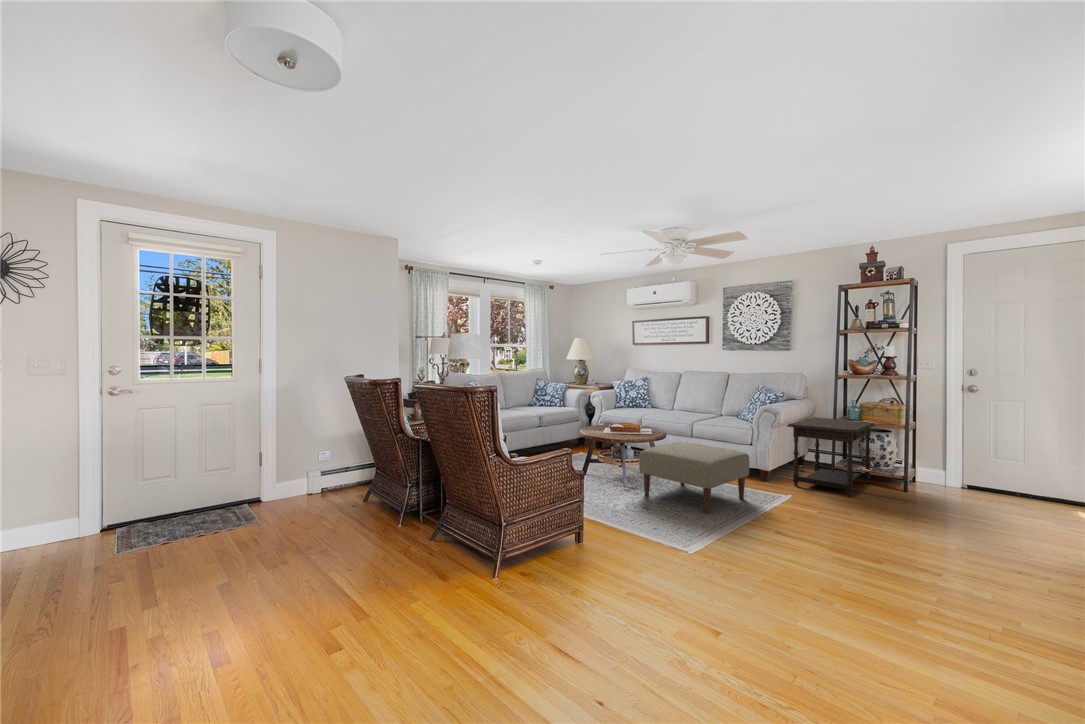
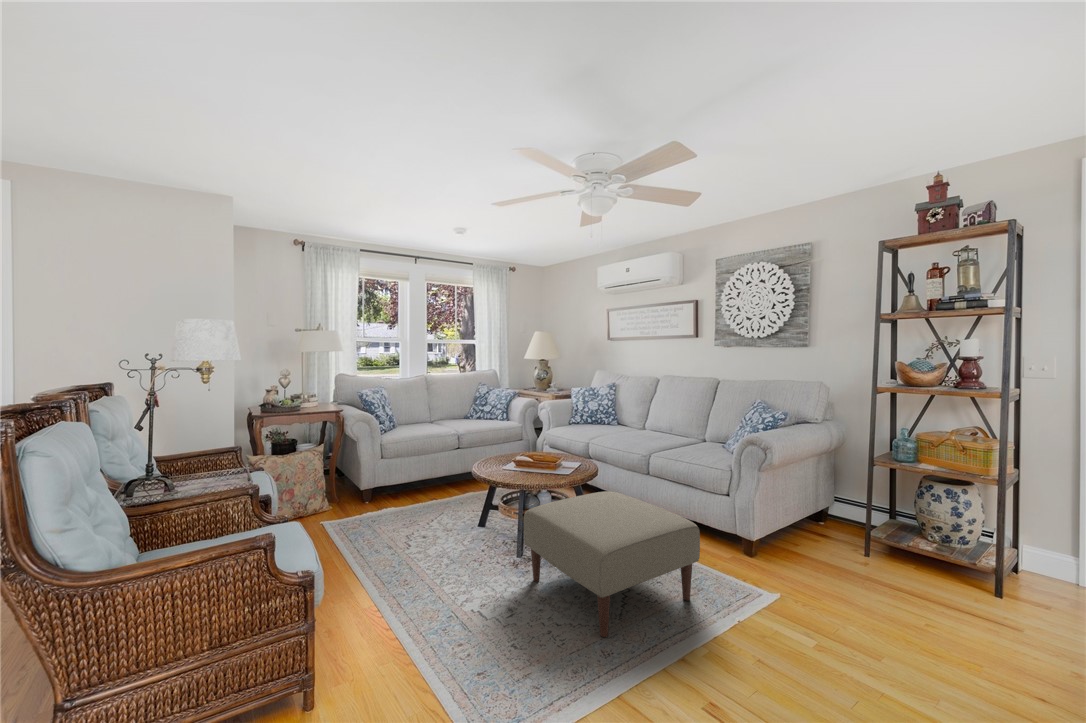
side table: present [787,417,875,496] -> none [781,452,945,604]

